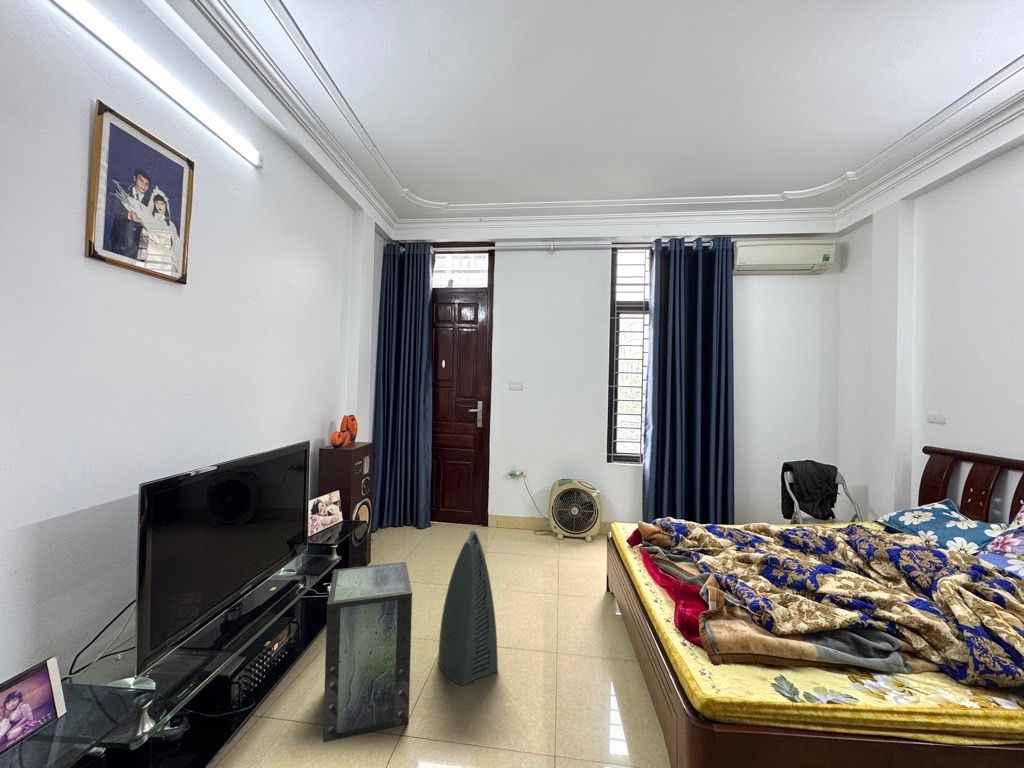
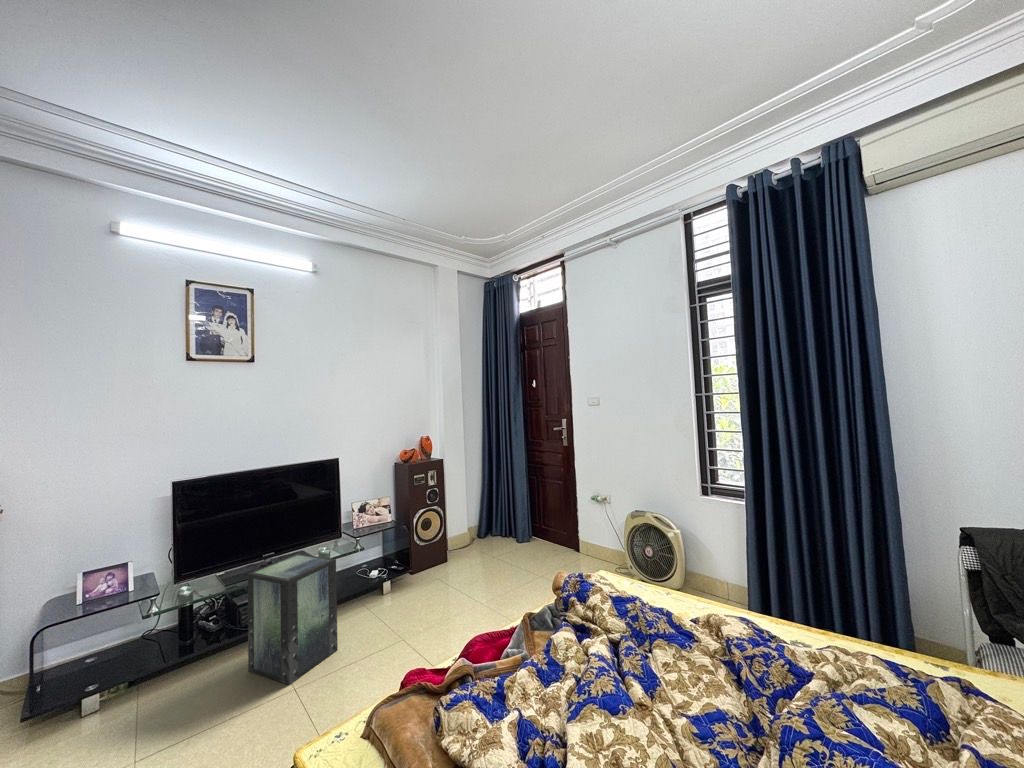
air purifier: present [438,531,498,685] -> none [347,544,400,681]

